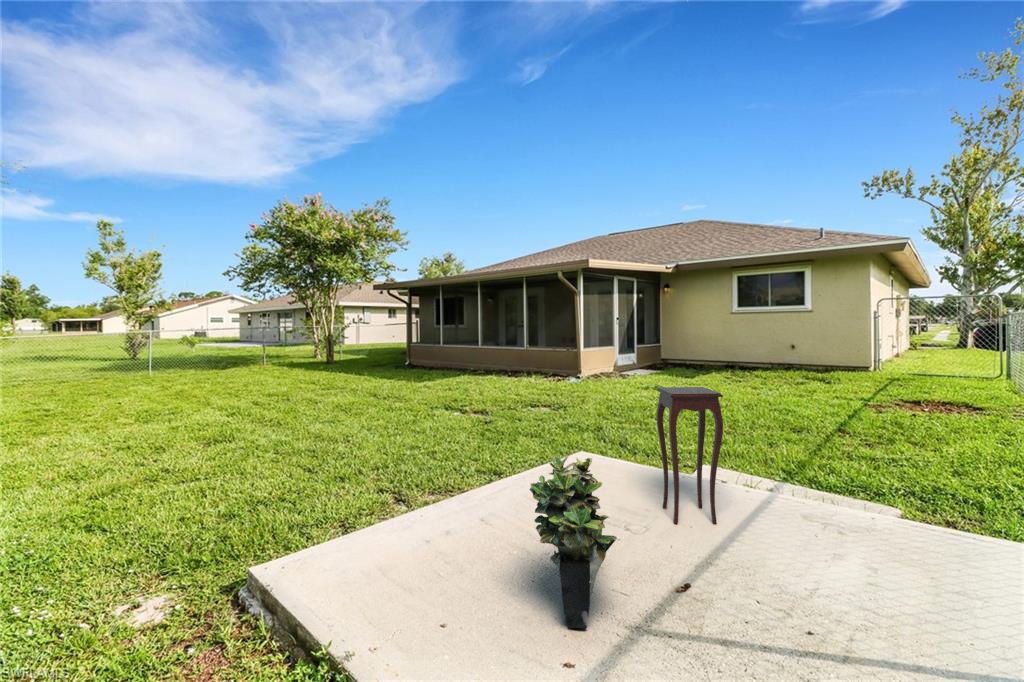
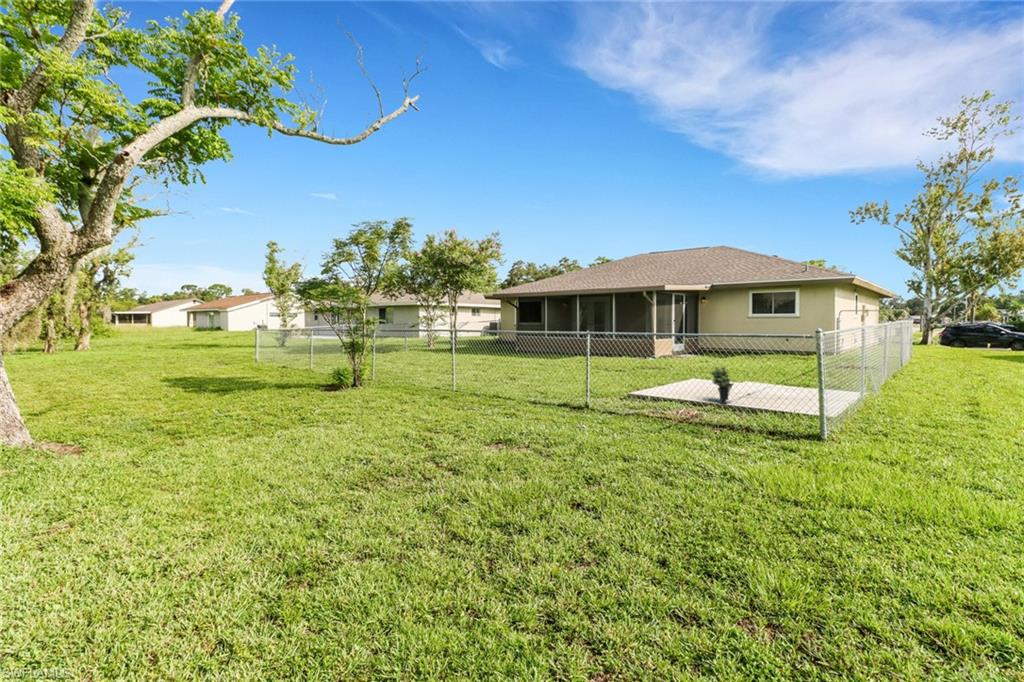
side table: present [656,387,723,524] -> none [734,352,757,394]

